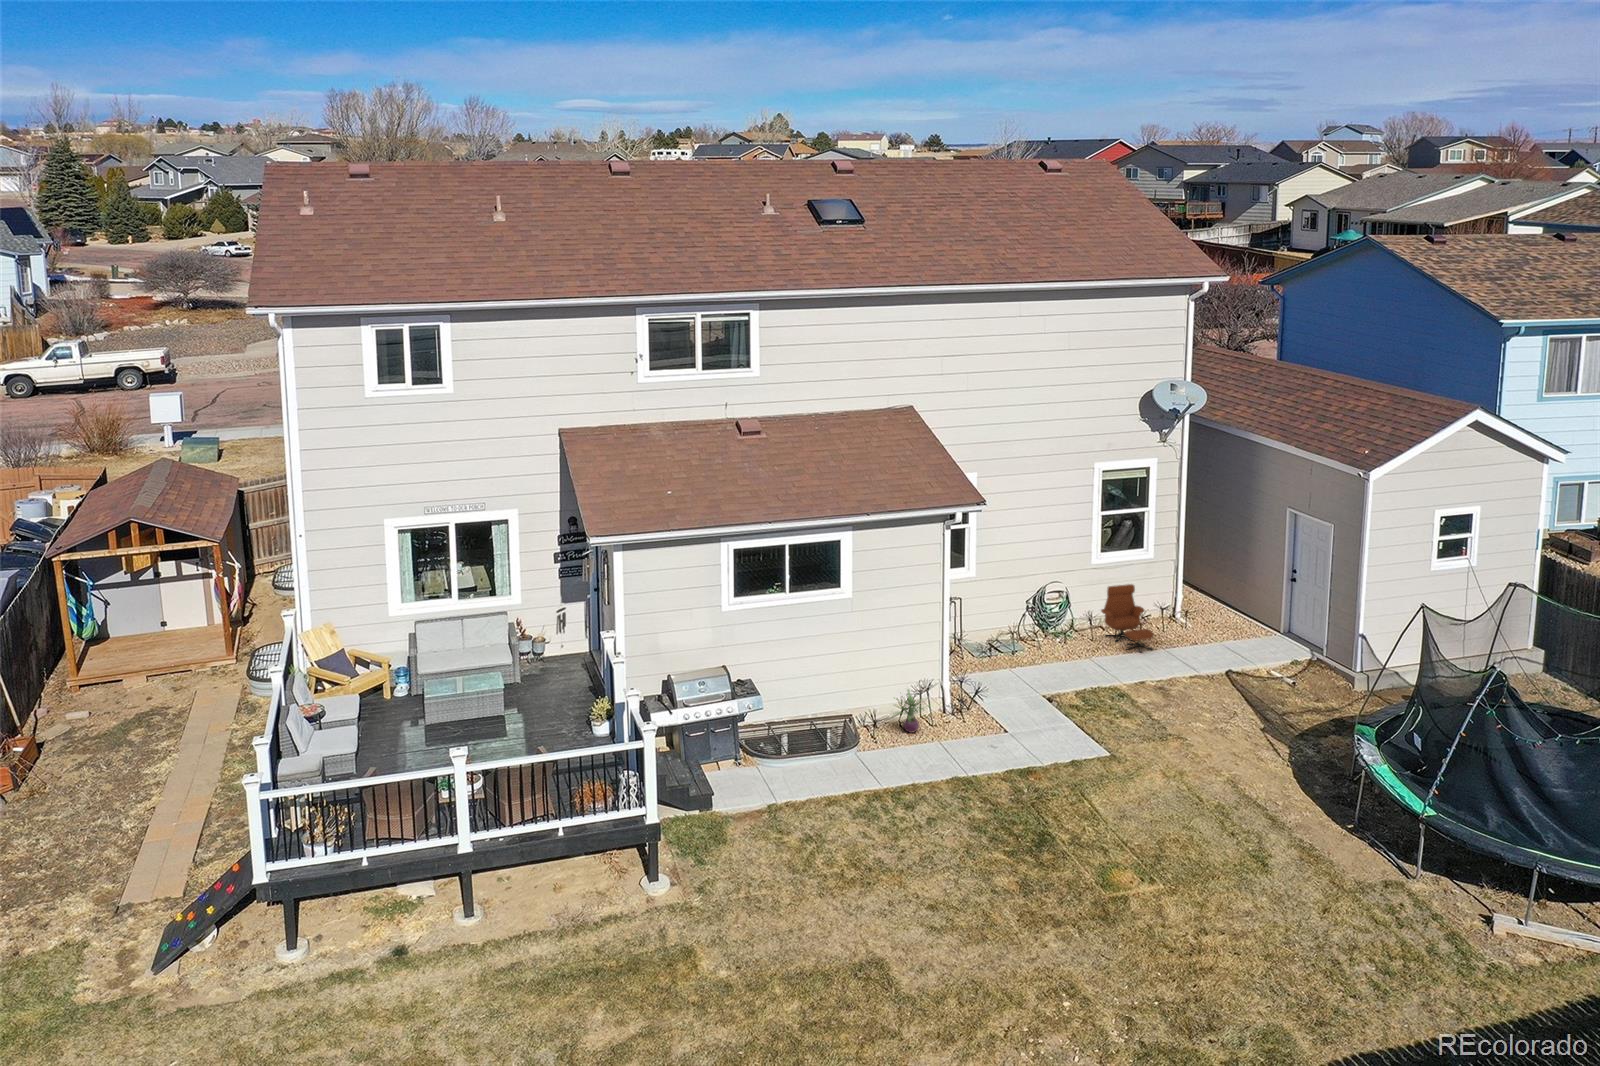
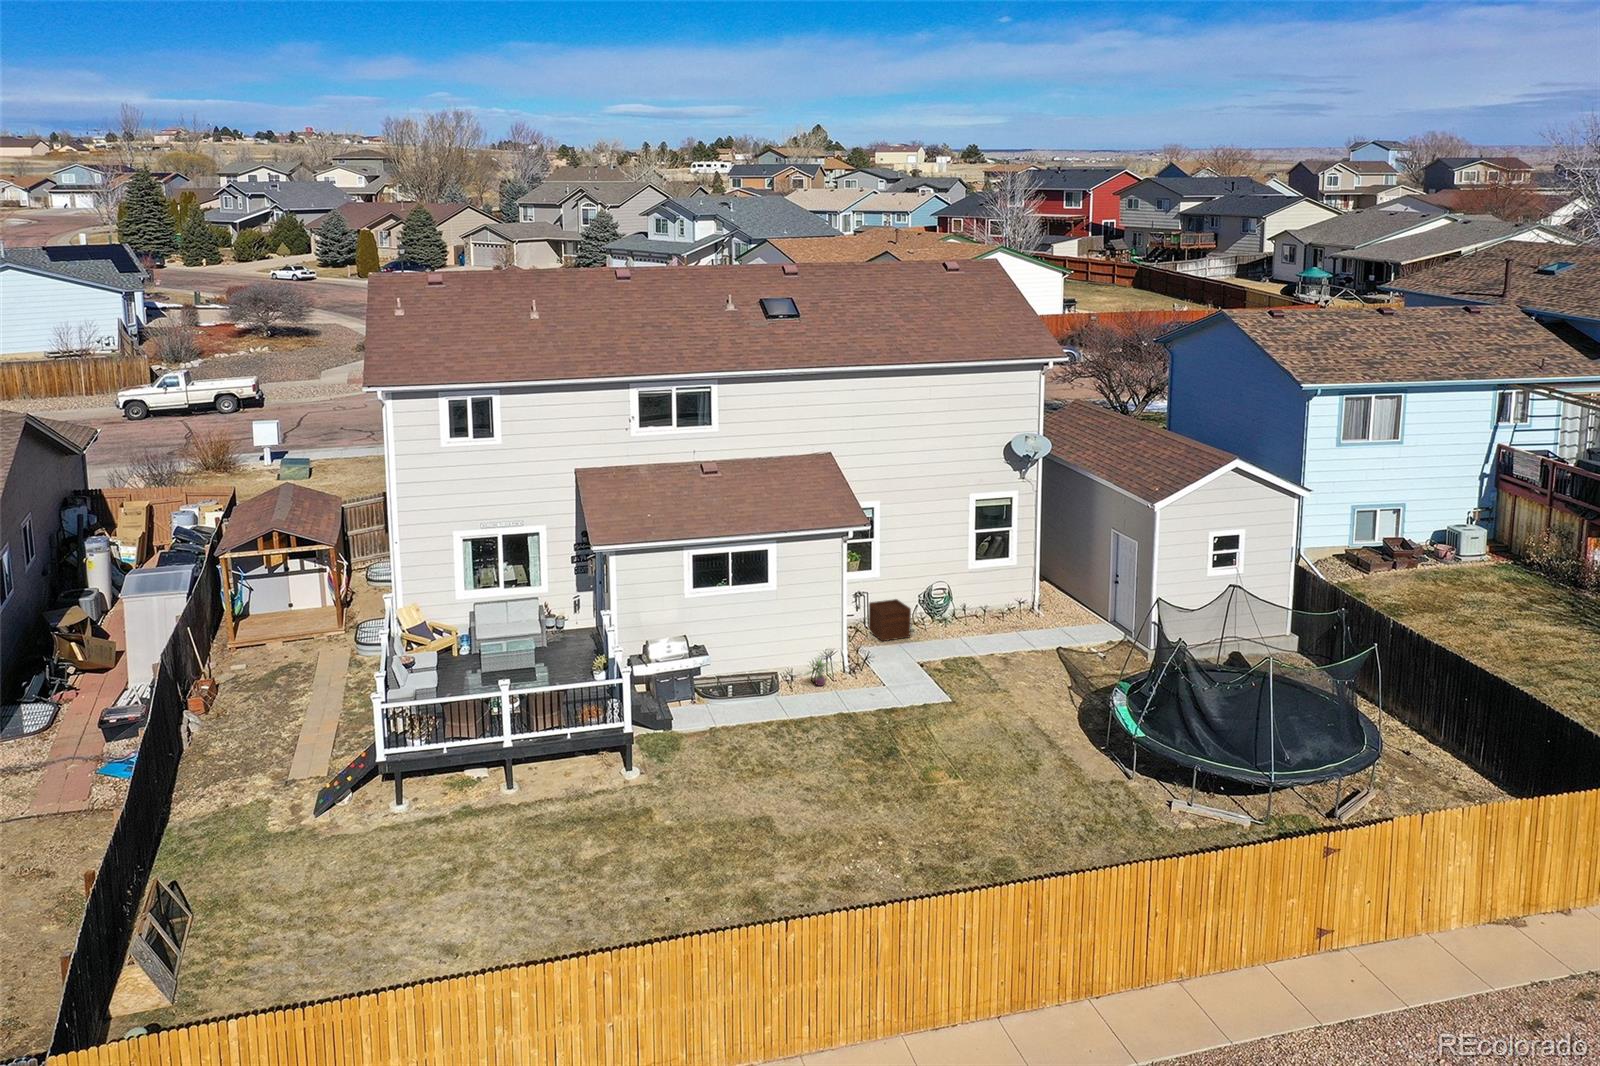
lounge chair: present [1101,584,1154,652] -> none [977,584,1013,635]
wooden crate: none [958,606,1019,665] -> present [868,599,911,641]

